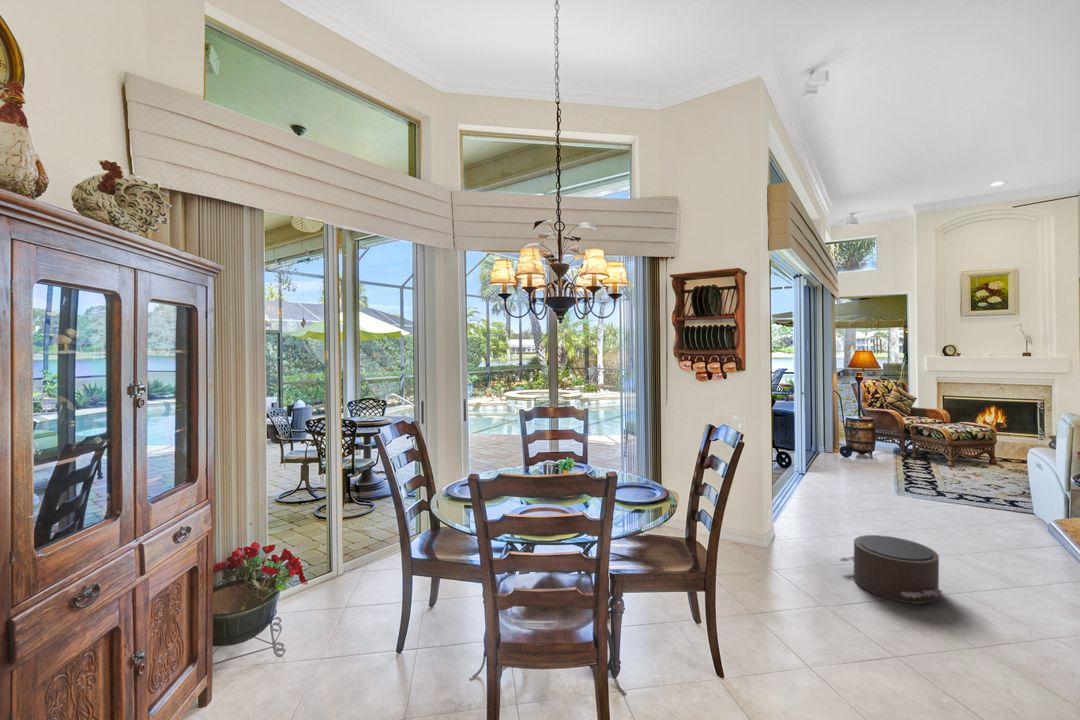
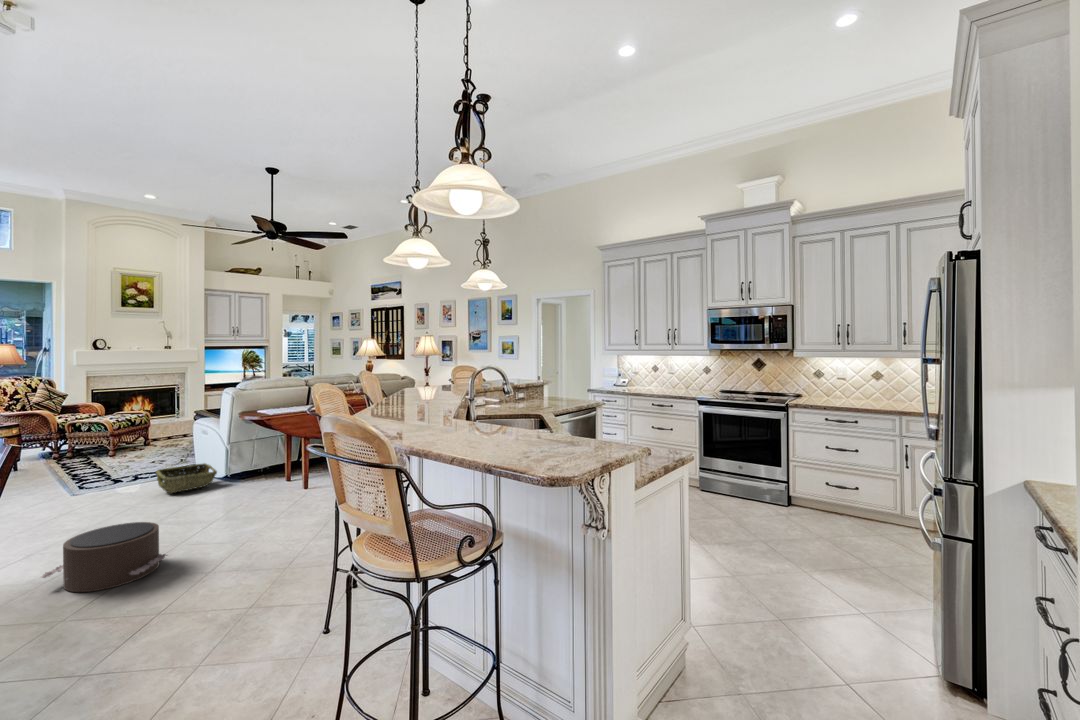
woven basket: none [973,495,1053,532] -> present [156,463,217,493]

